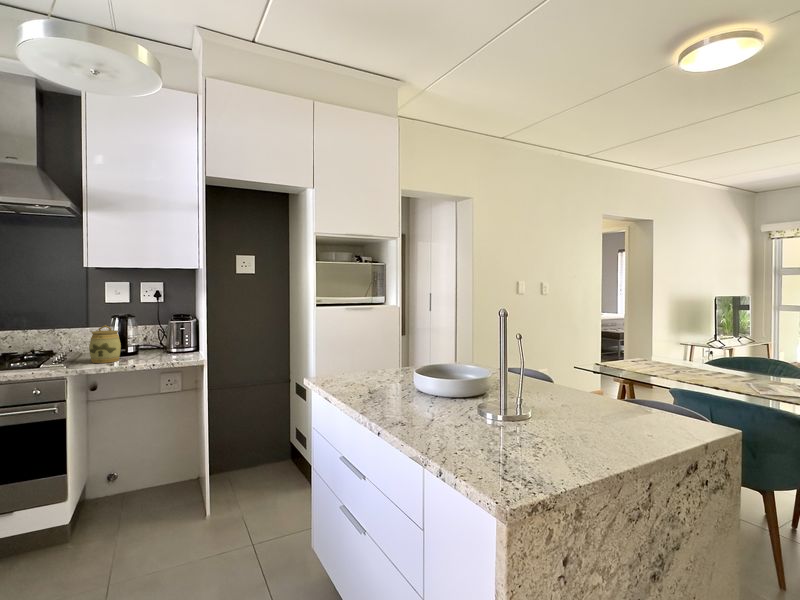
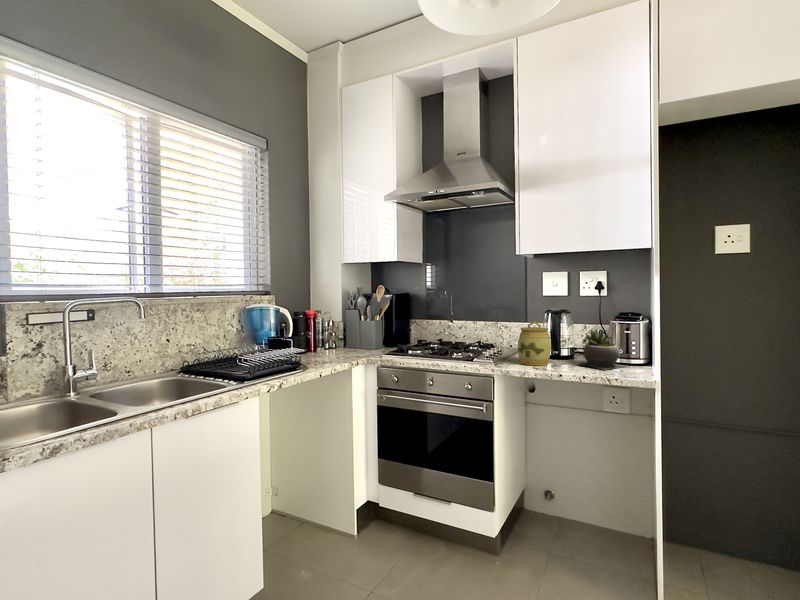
succulent plant: none [143,328,183,358] -> present [579,329,626,370]

